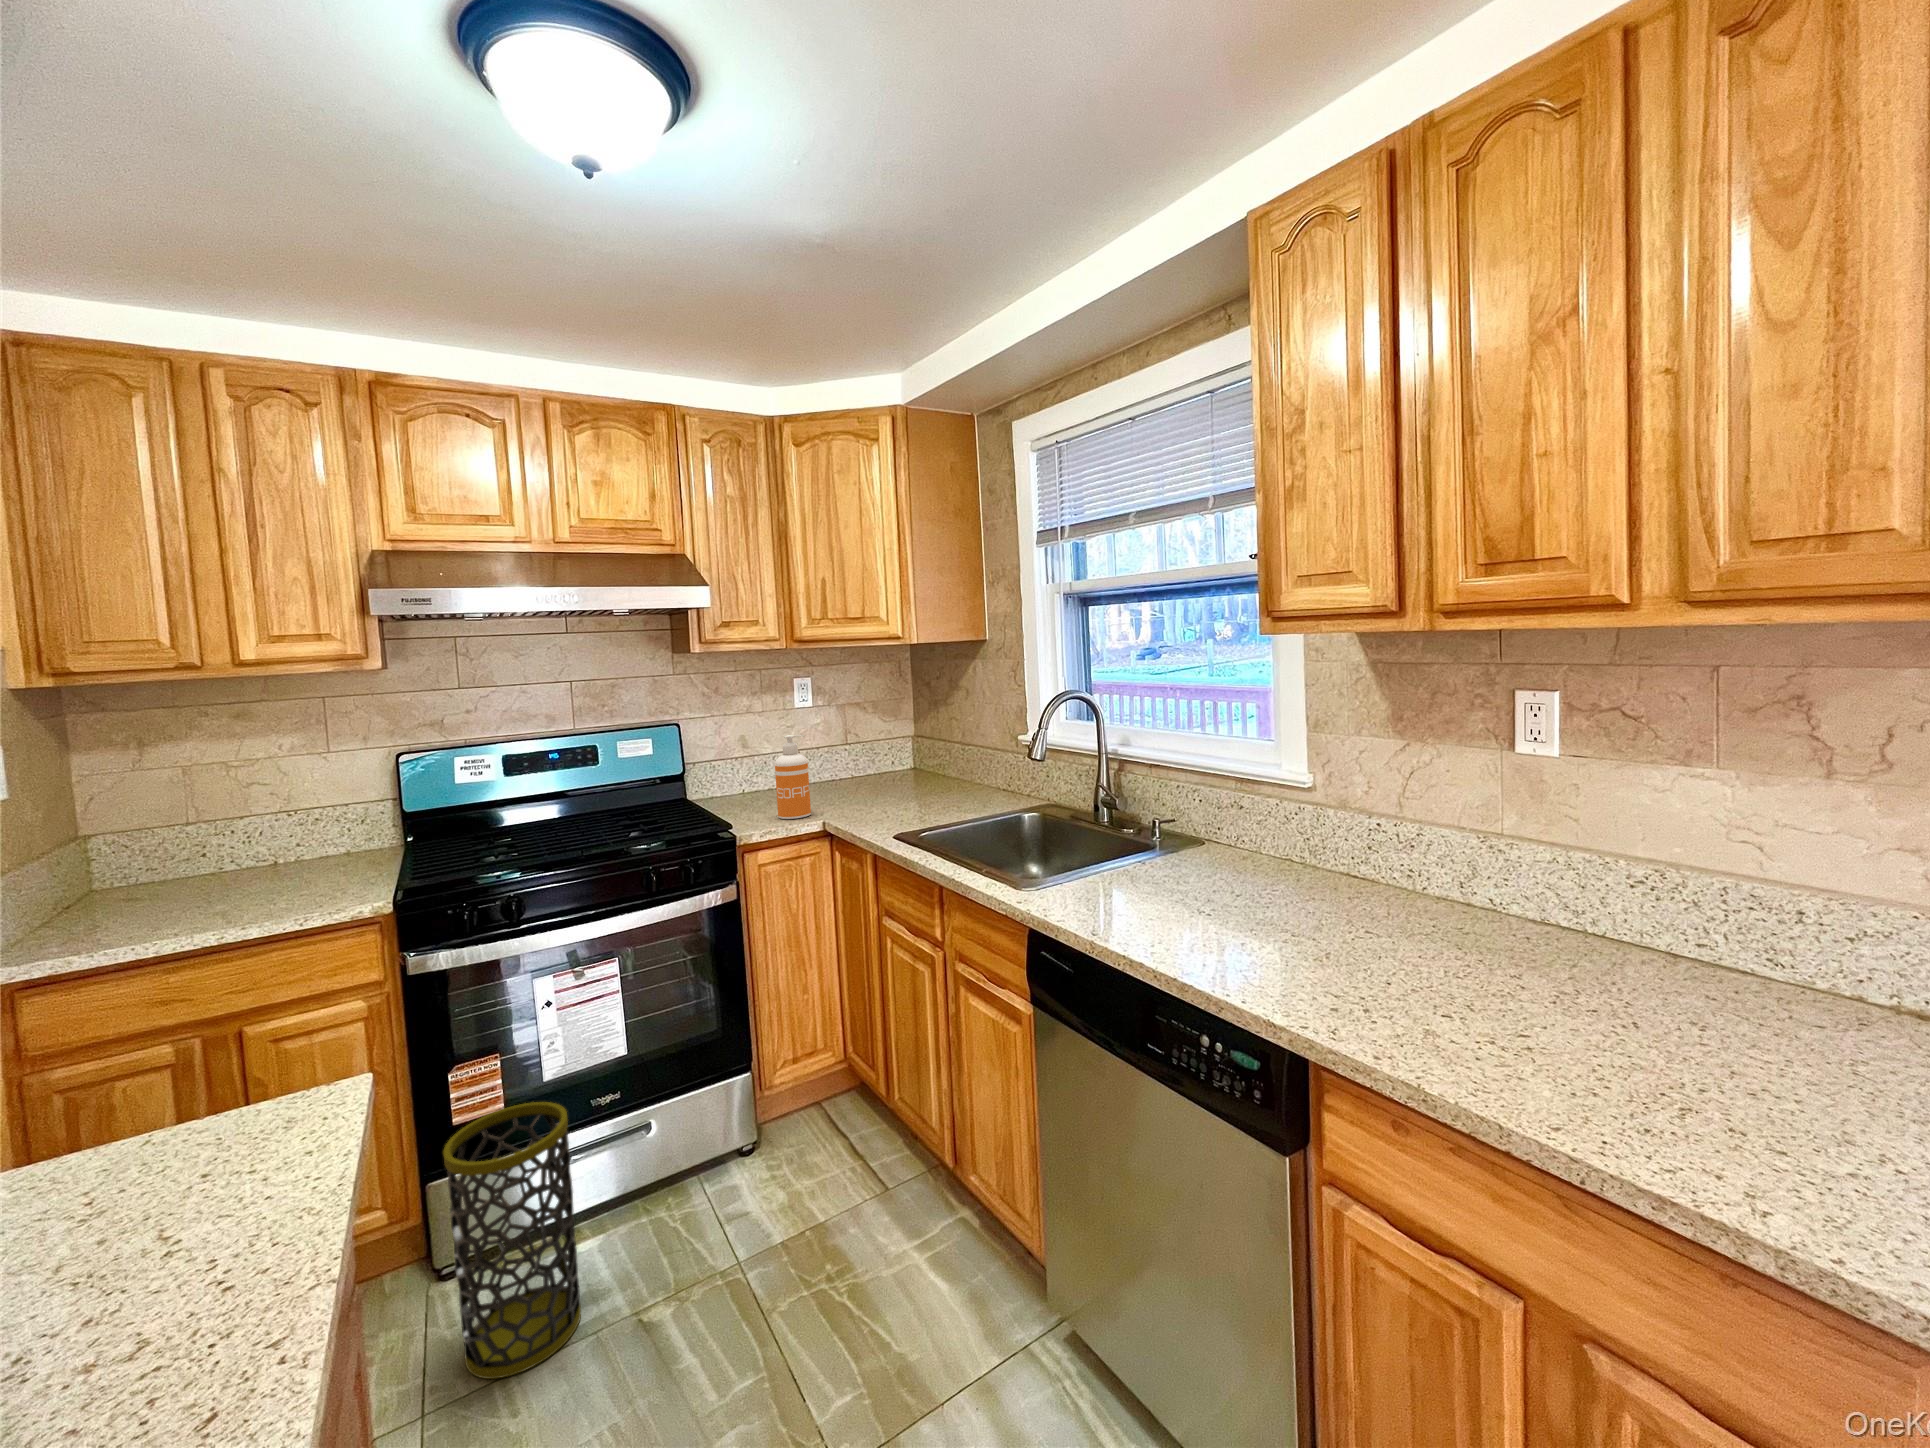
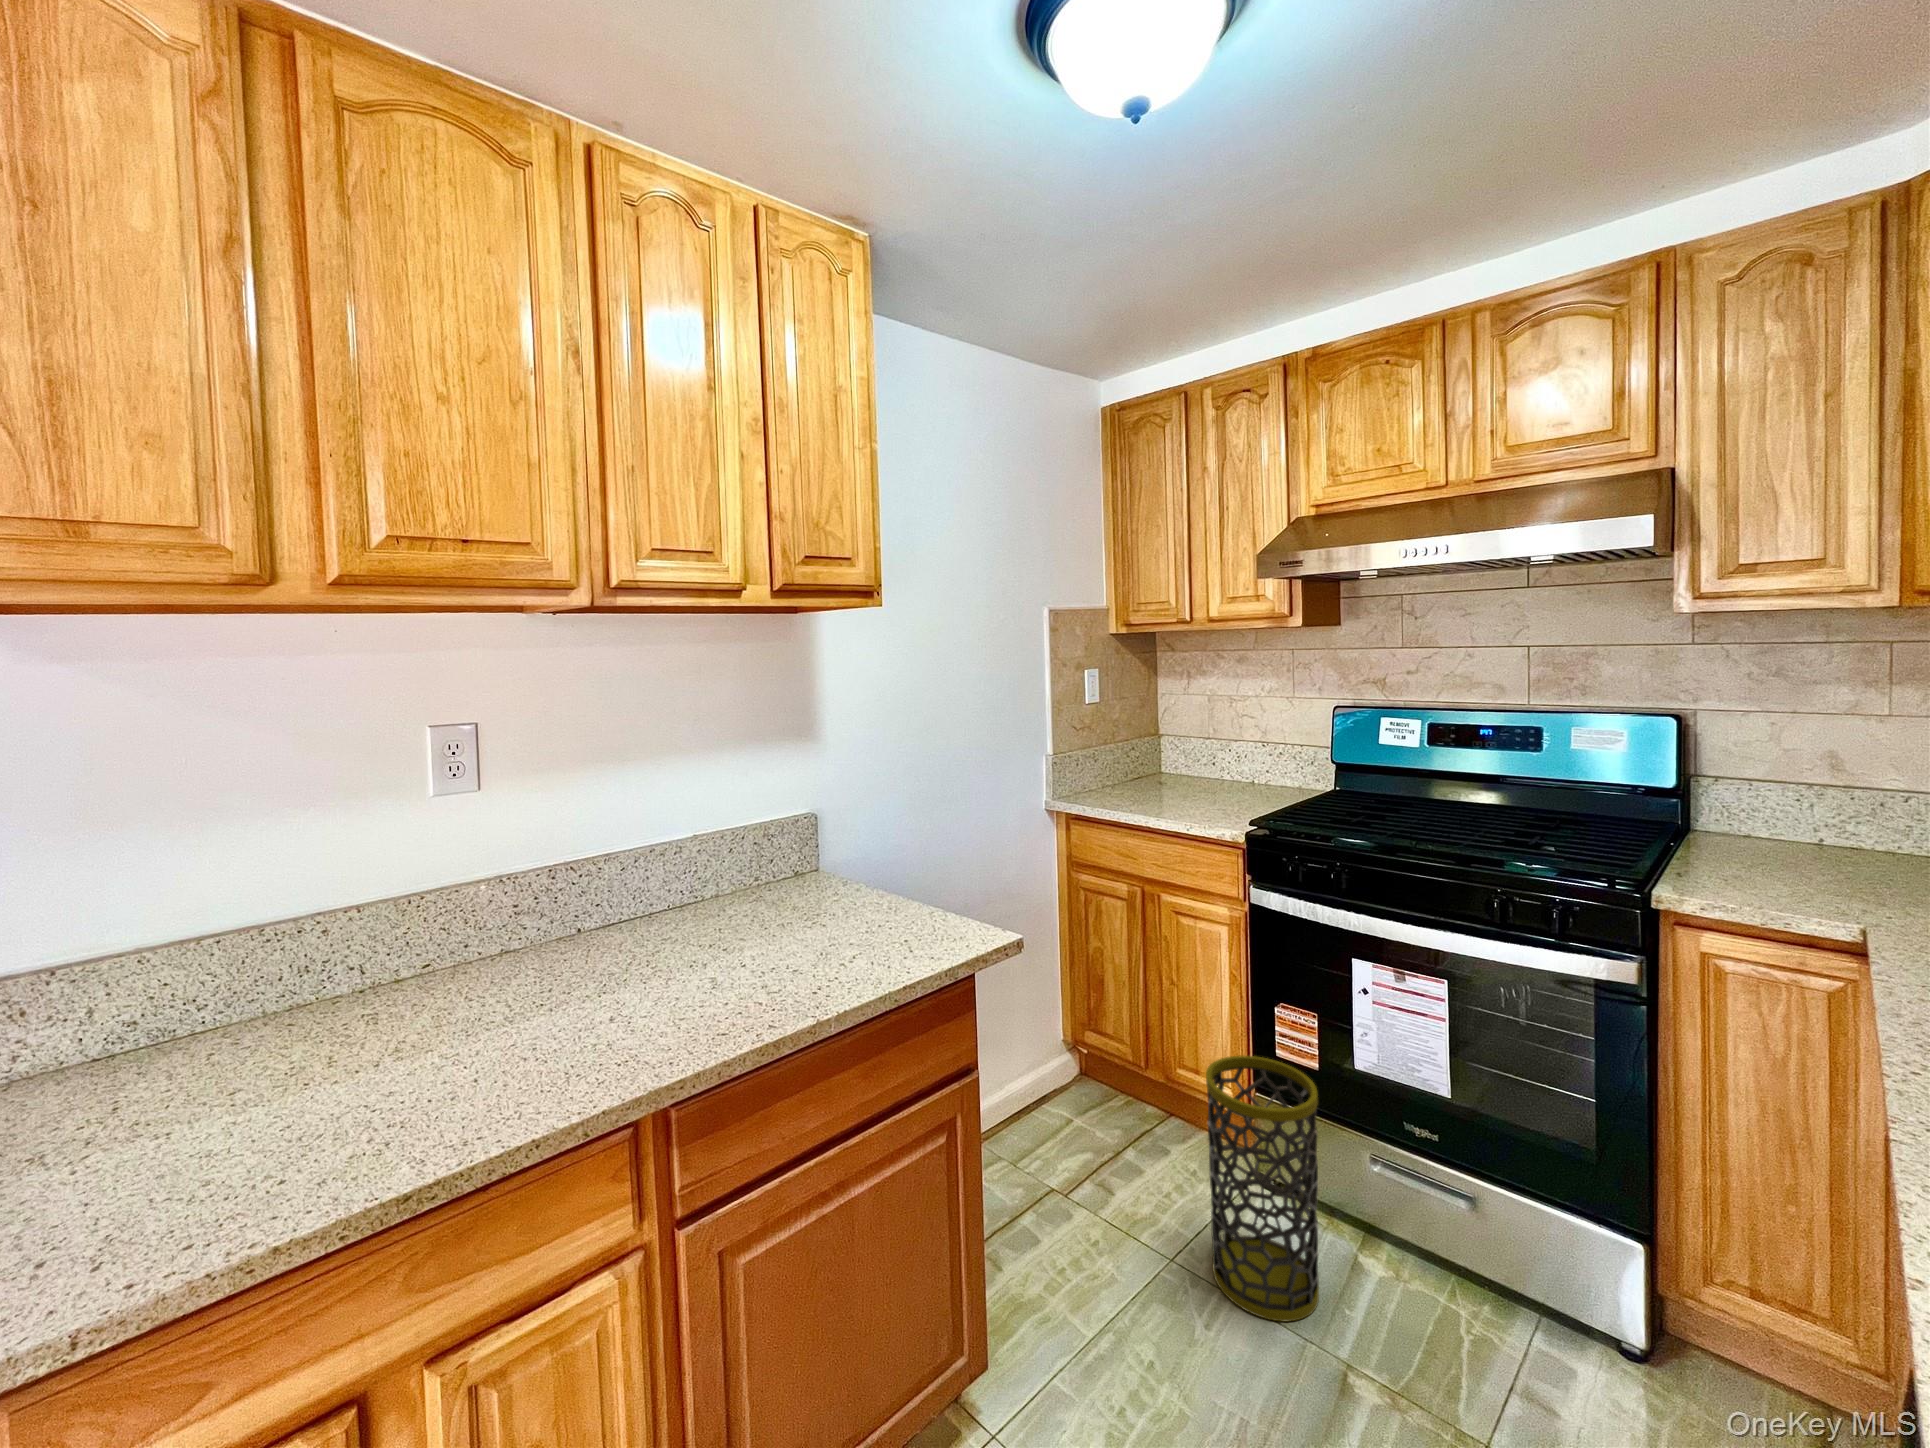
soap dispenser: present [775,735,811,819] -> none [1786,757,1875,907]

